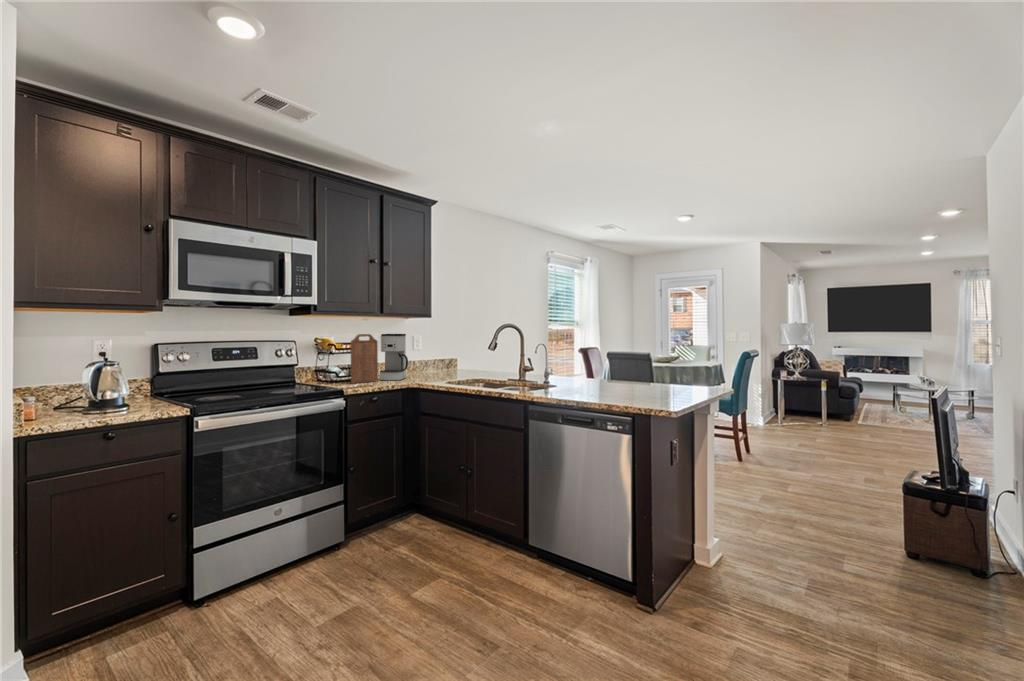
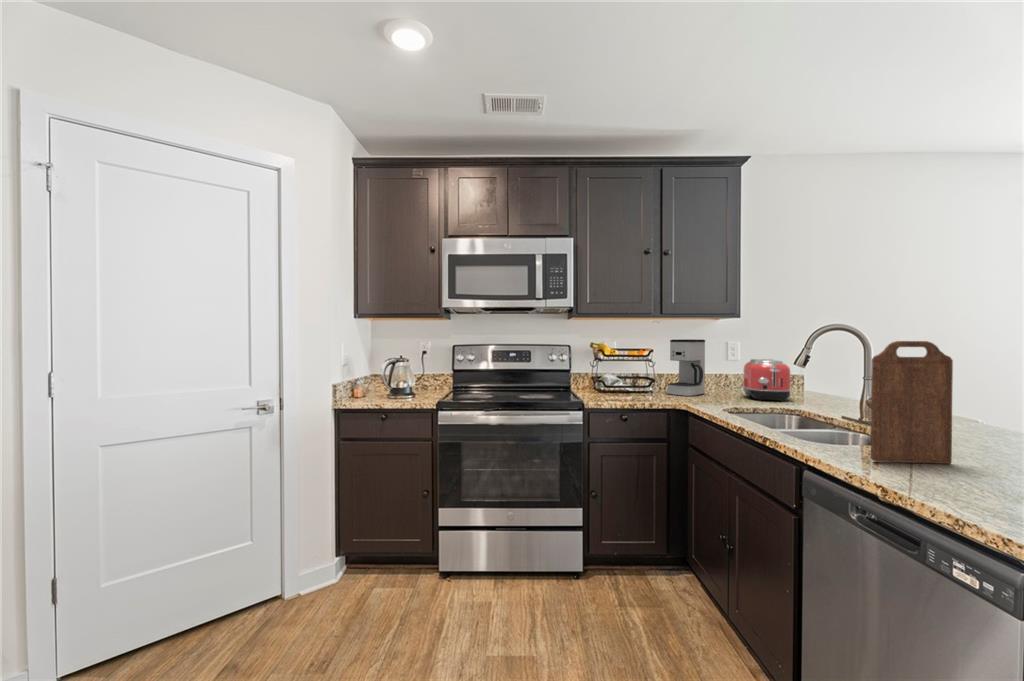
cutting board: present [351,334,378,383] -> present [871,341,953,464]
toaster: none [432,348,466,379] -> present [743,359,791,401]

